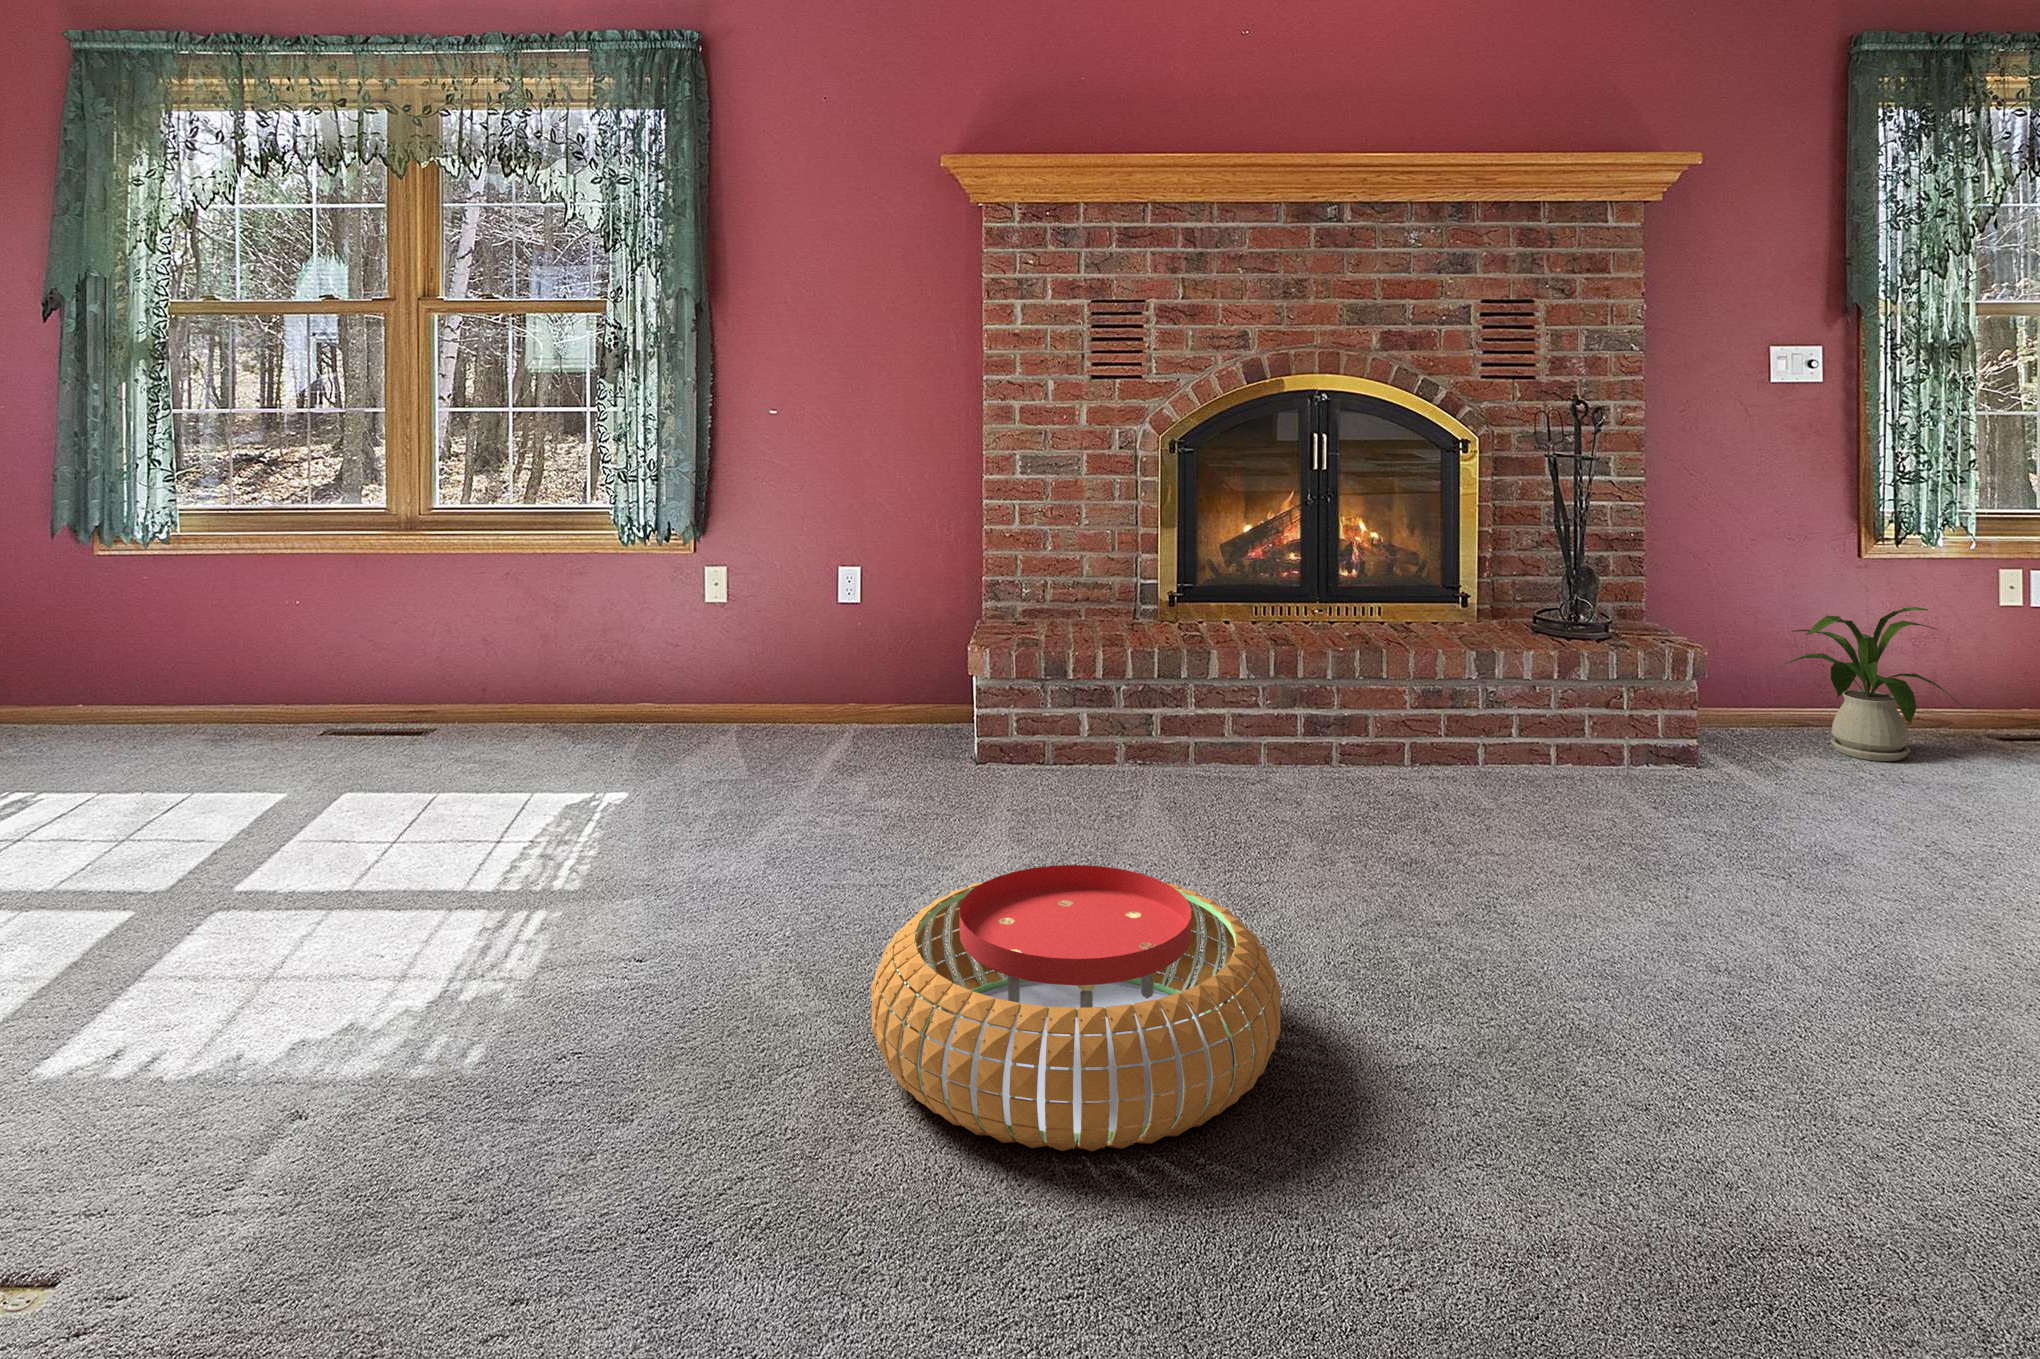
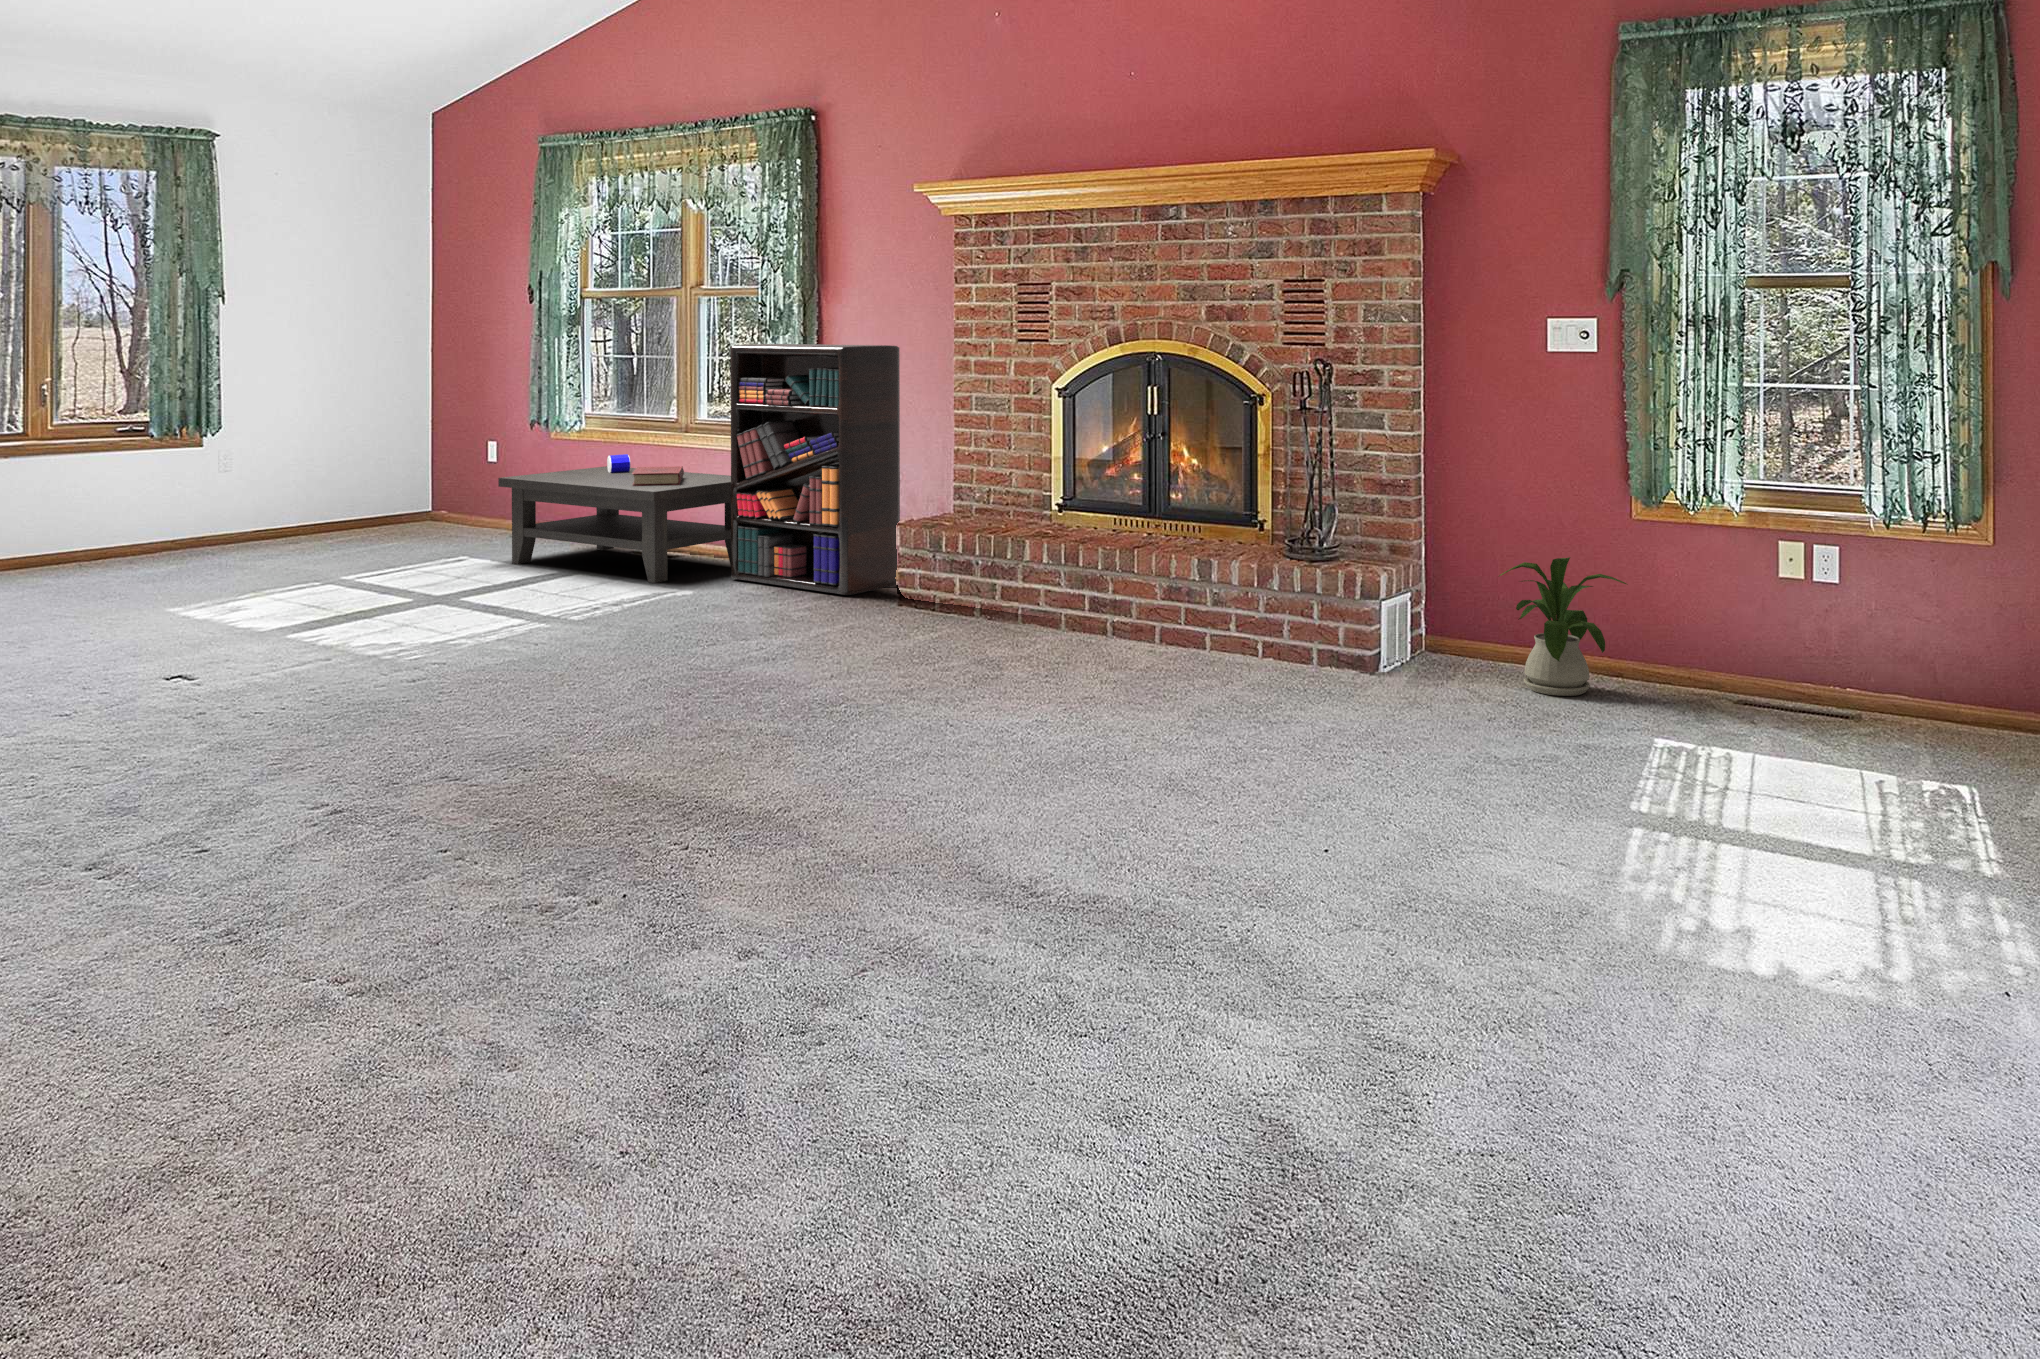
bookshelf: none [620,386,880,760] -> present [730,344,900,595]
coffee table: none [110,572,596,793] -> present [498,454,731,583]
pouf: present [871,865,1281,1151] -> none [522,604,743,716]

